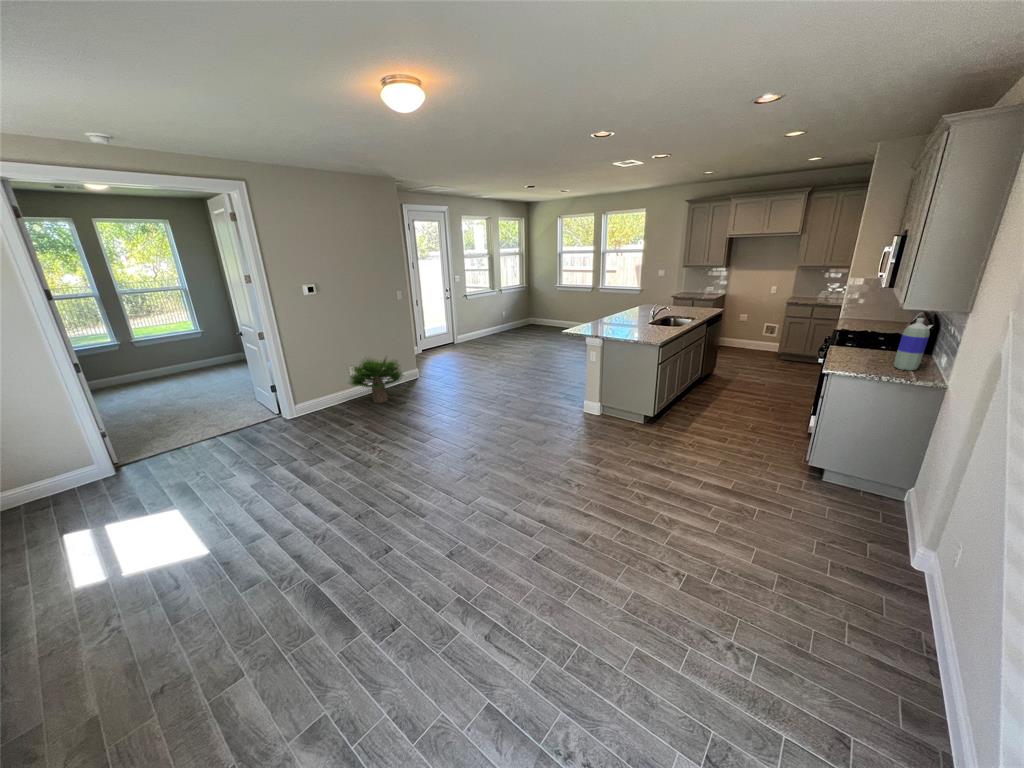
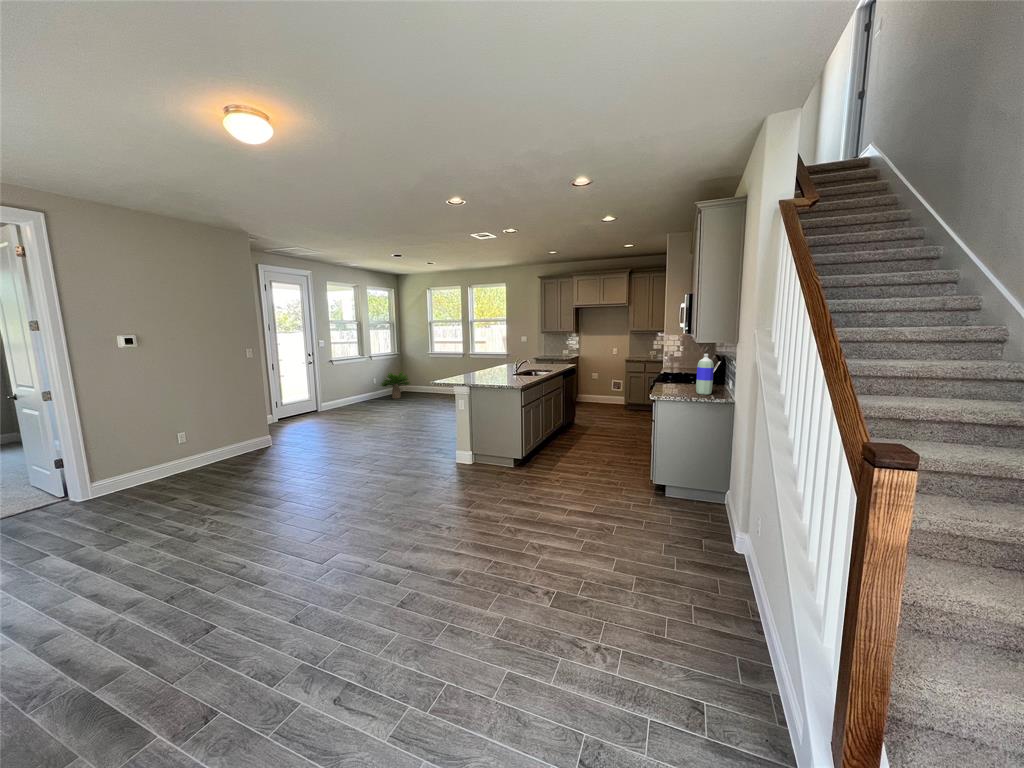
potted plant: present [350,358,403,403] -> present [381,372,410,398]

